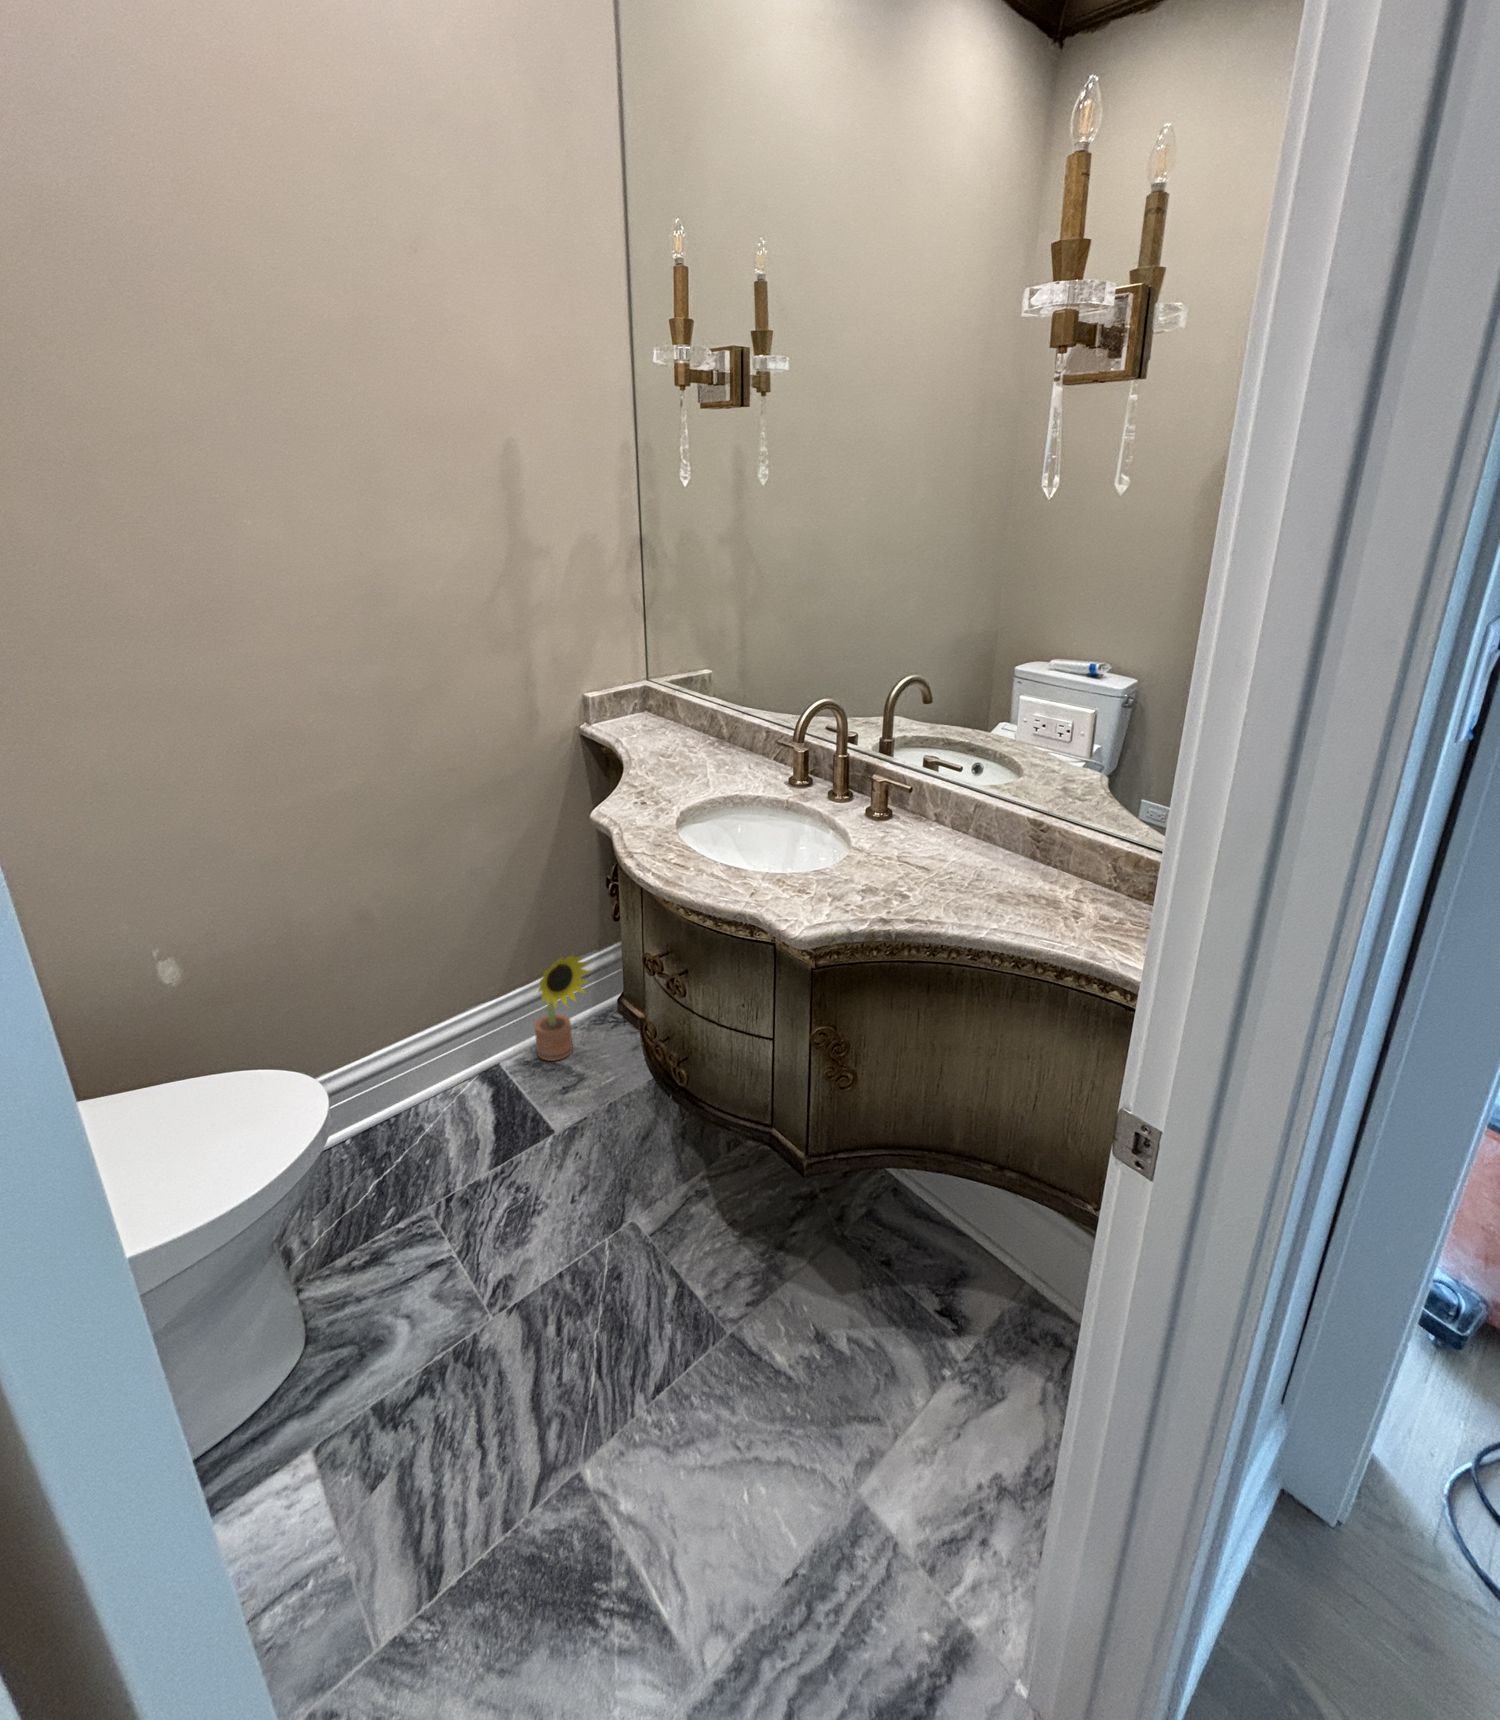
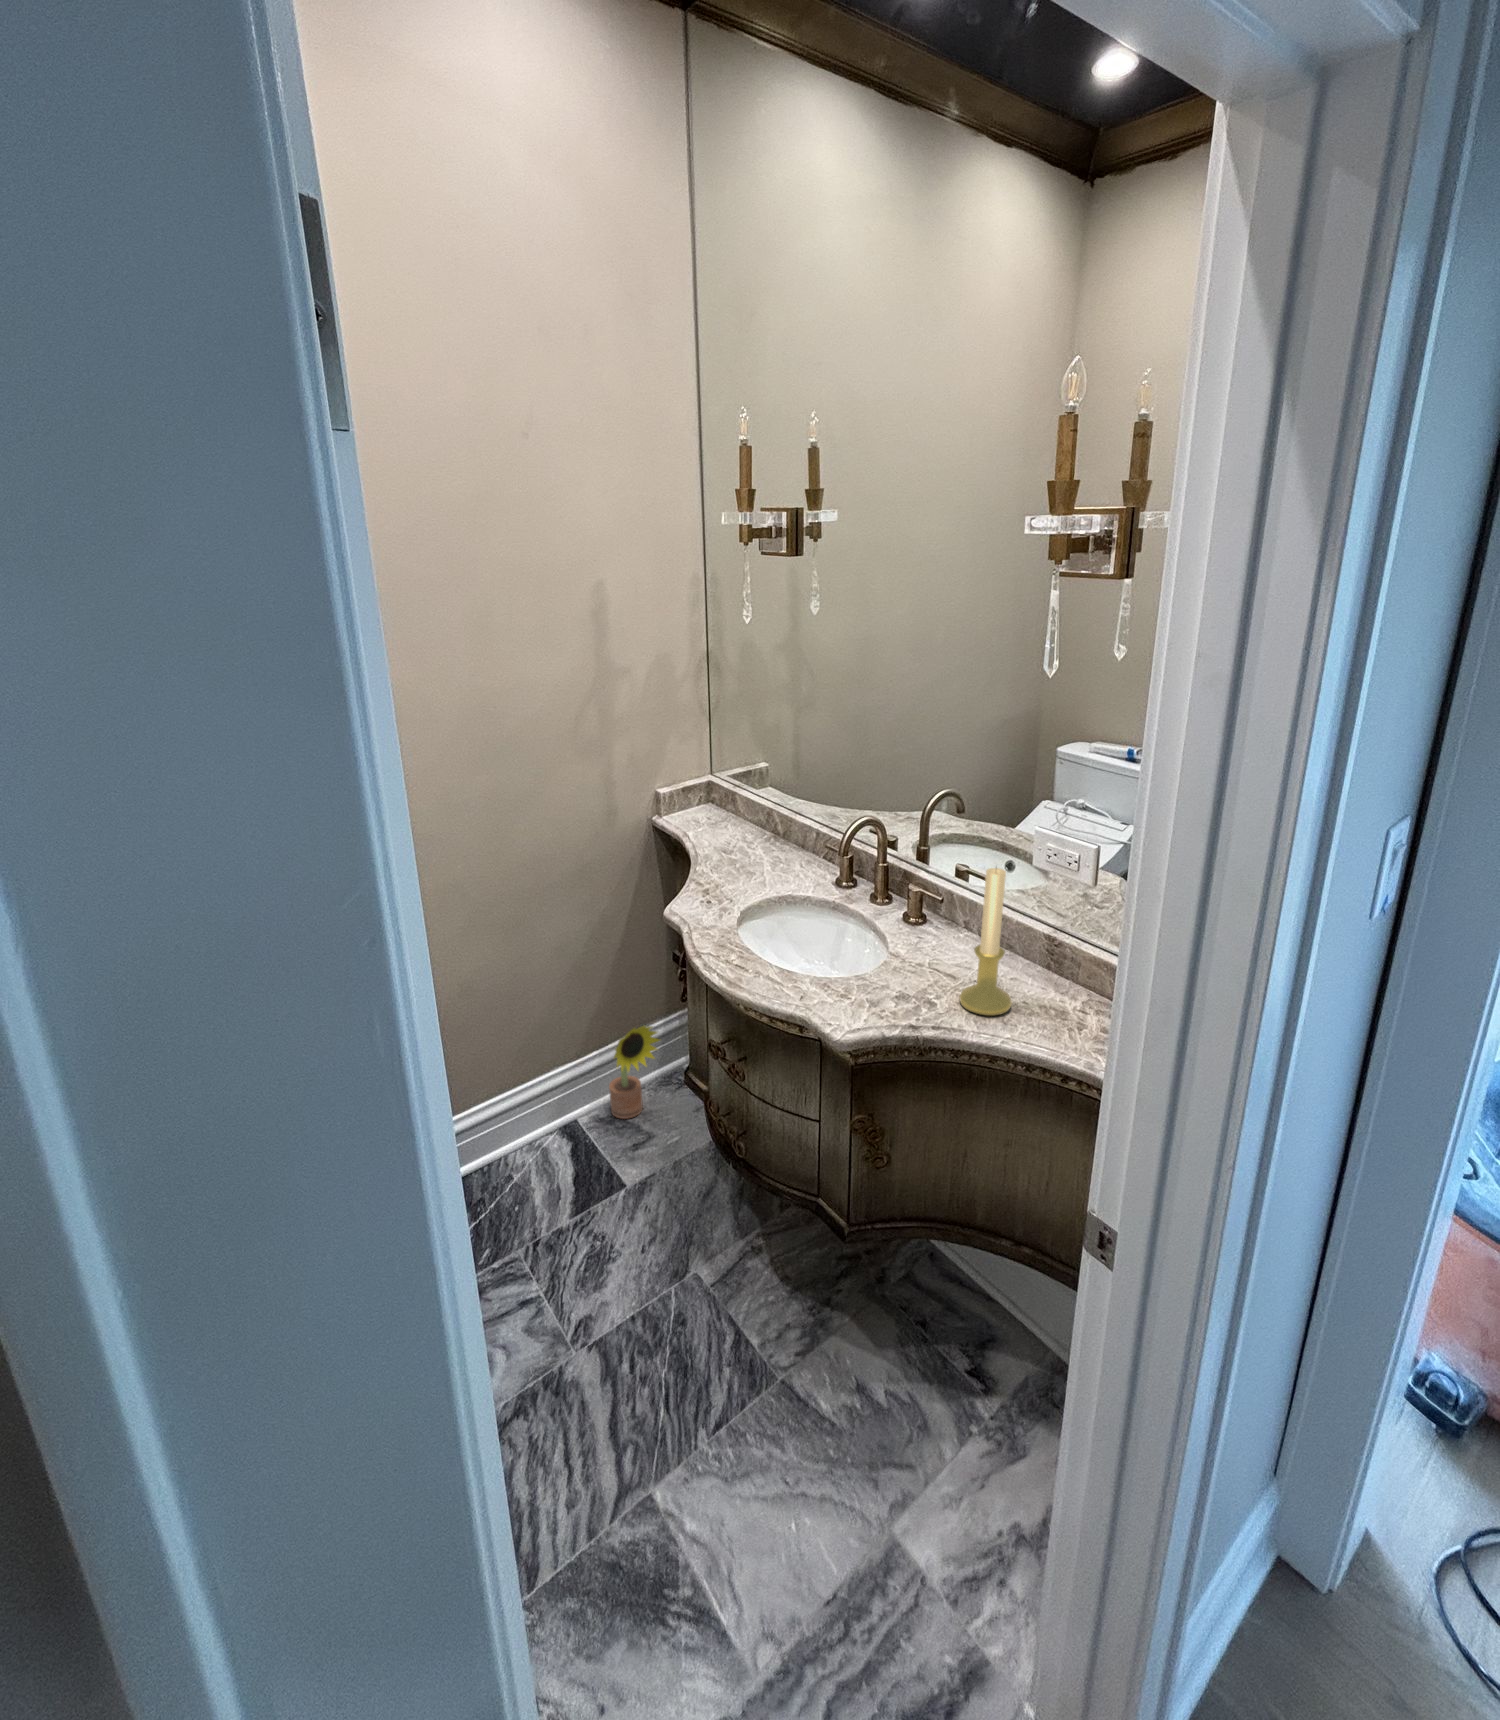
candle holder: none [935,728,995,907] -> present [960,867,1012,1016]

